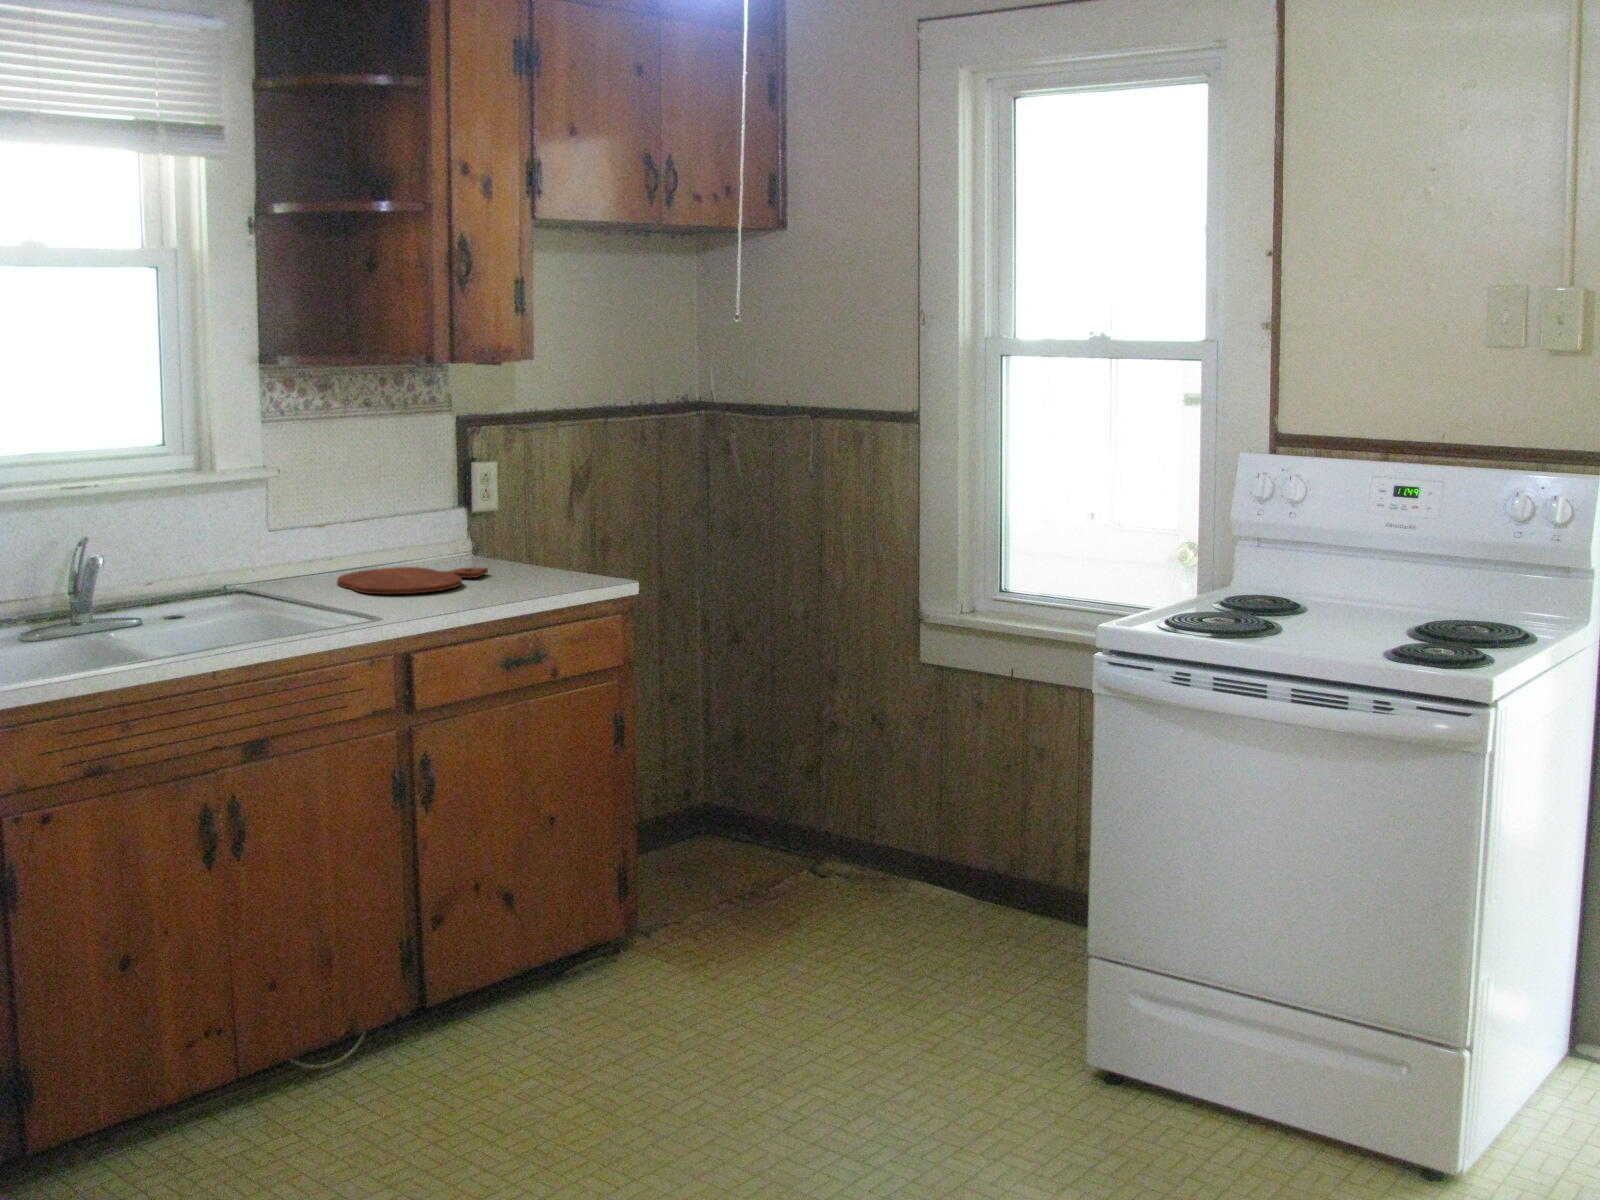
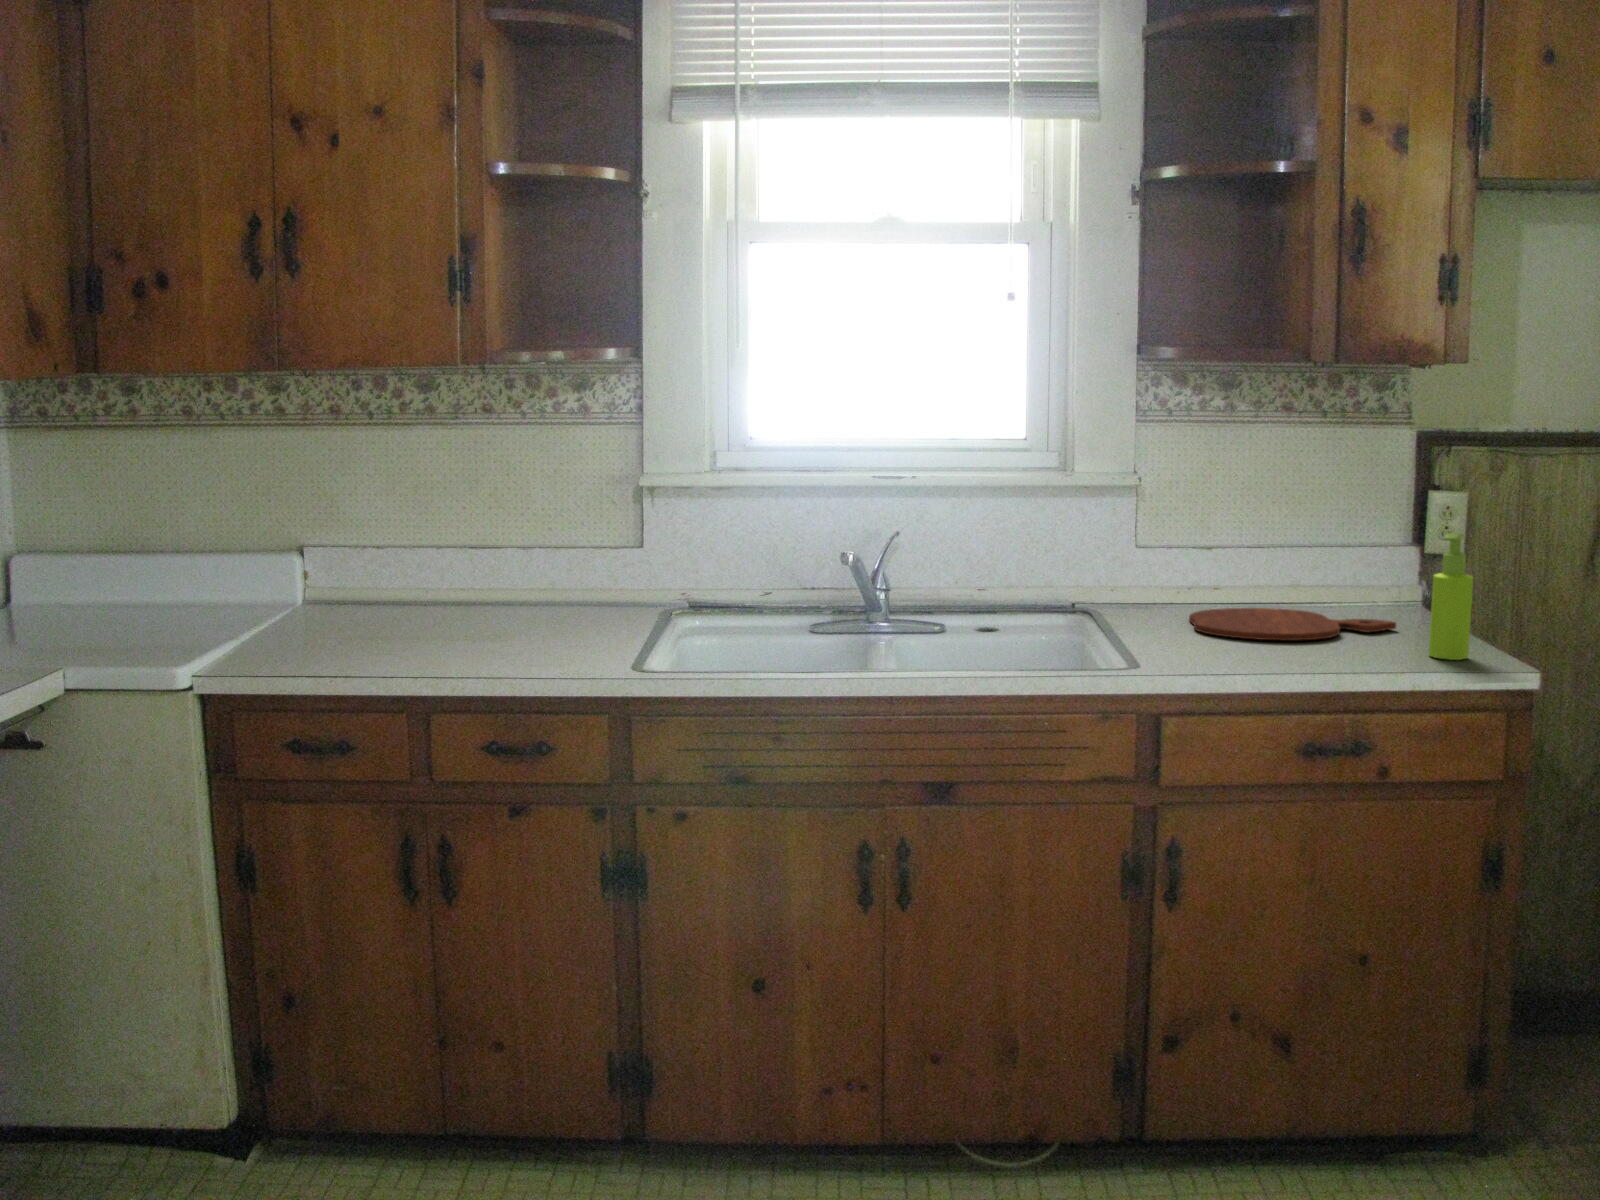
soap dispenser: none [537,498,564,590] -> present [1429,533,1473,660]

